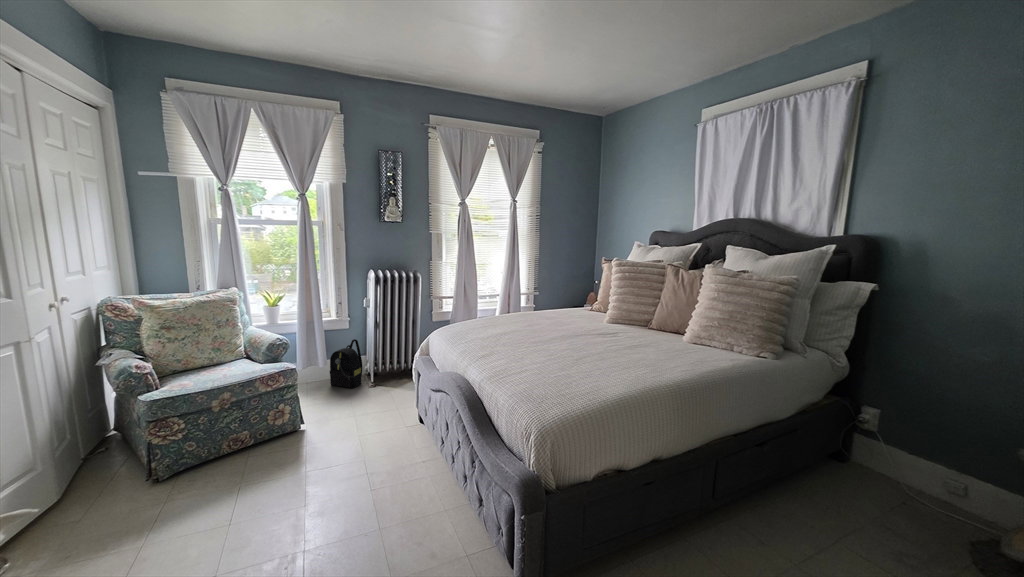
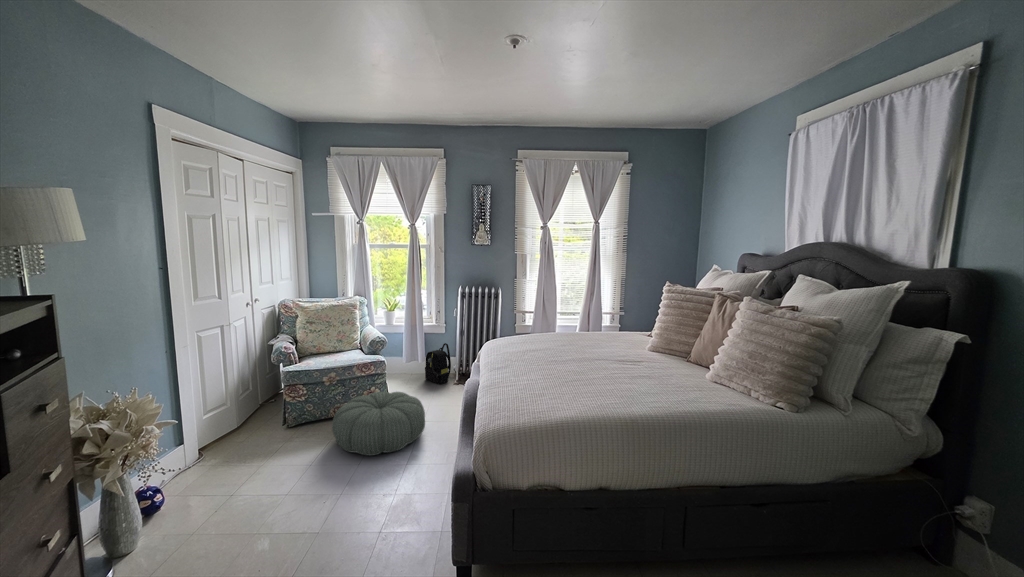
pouf: none [244,403,374,493] -> present [332,392,425,456]

